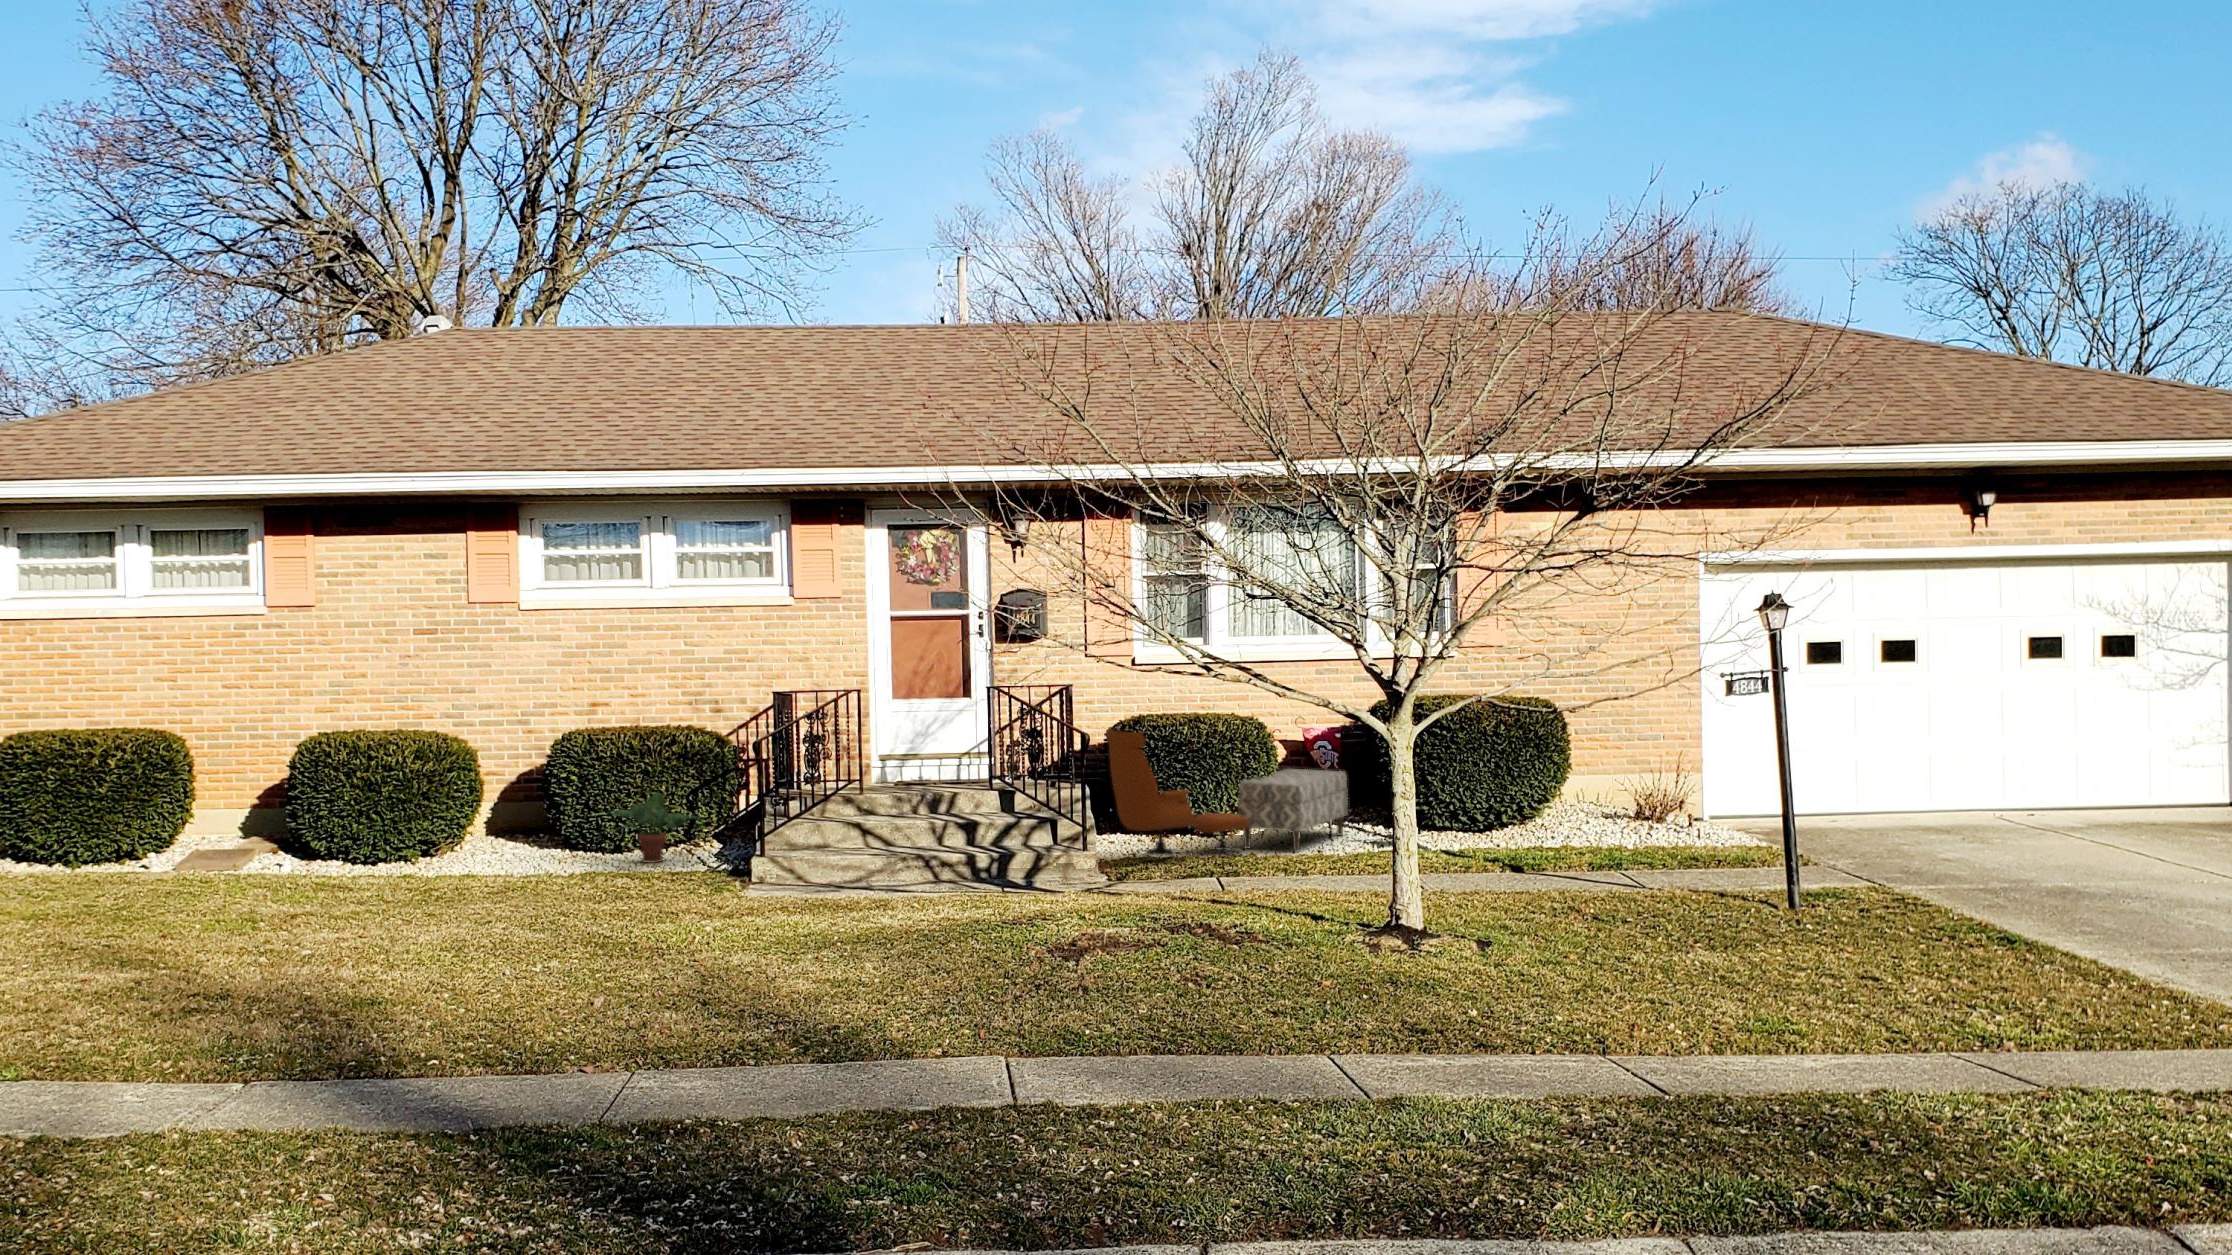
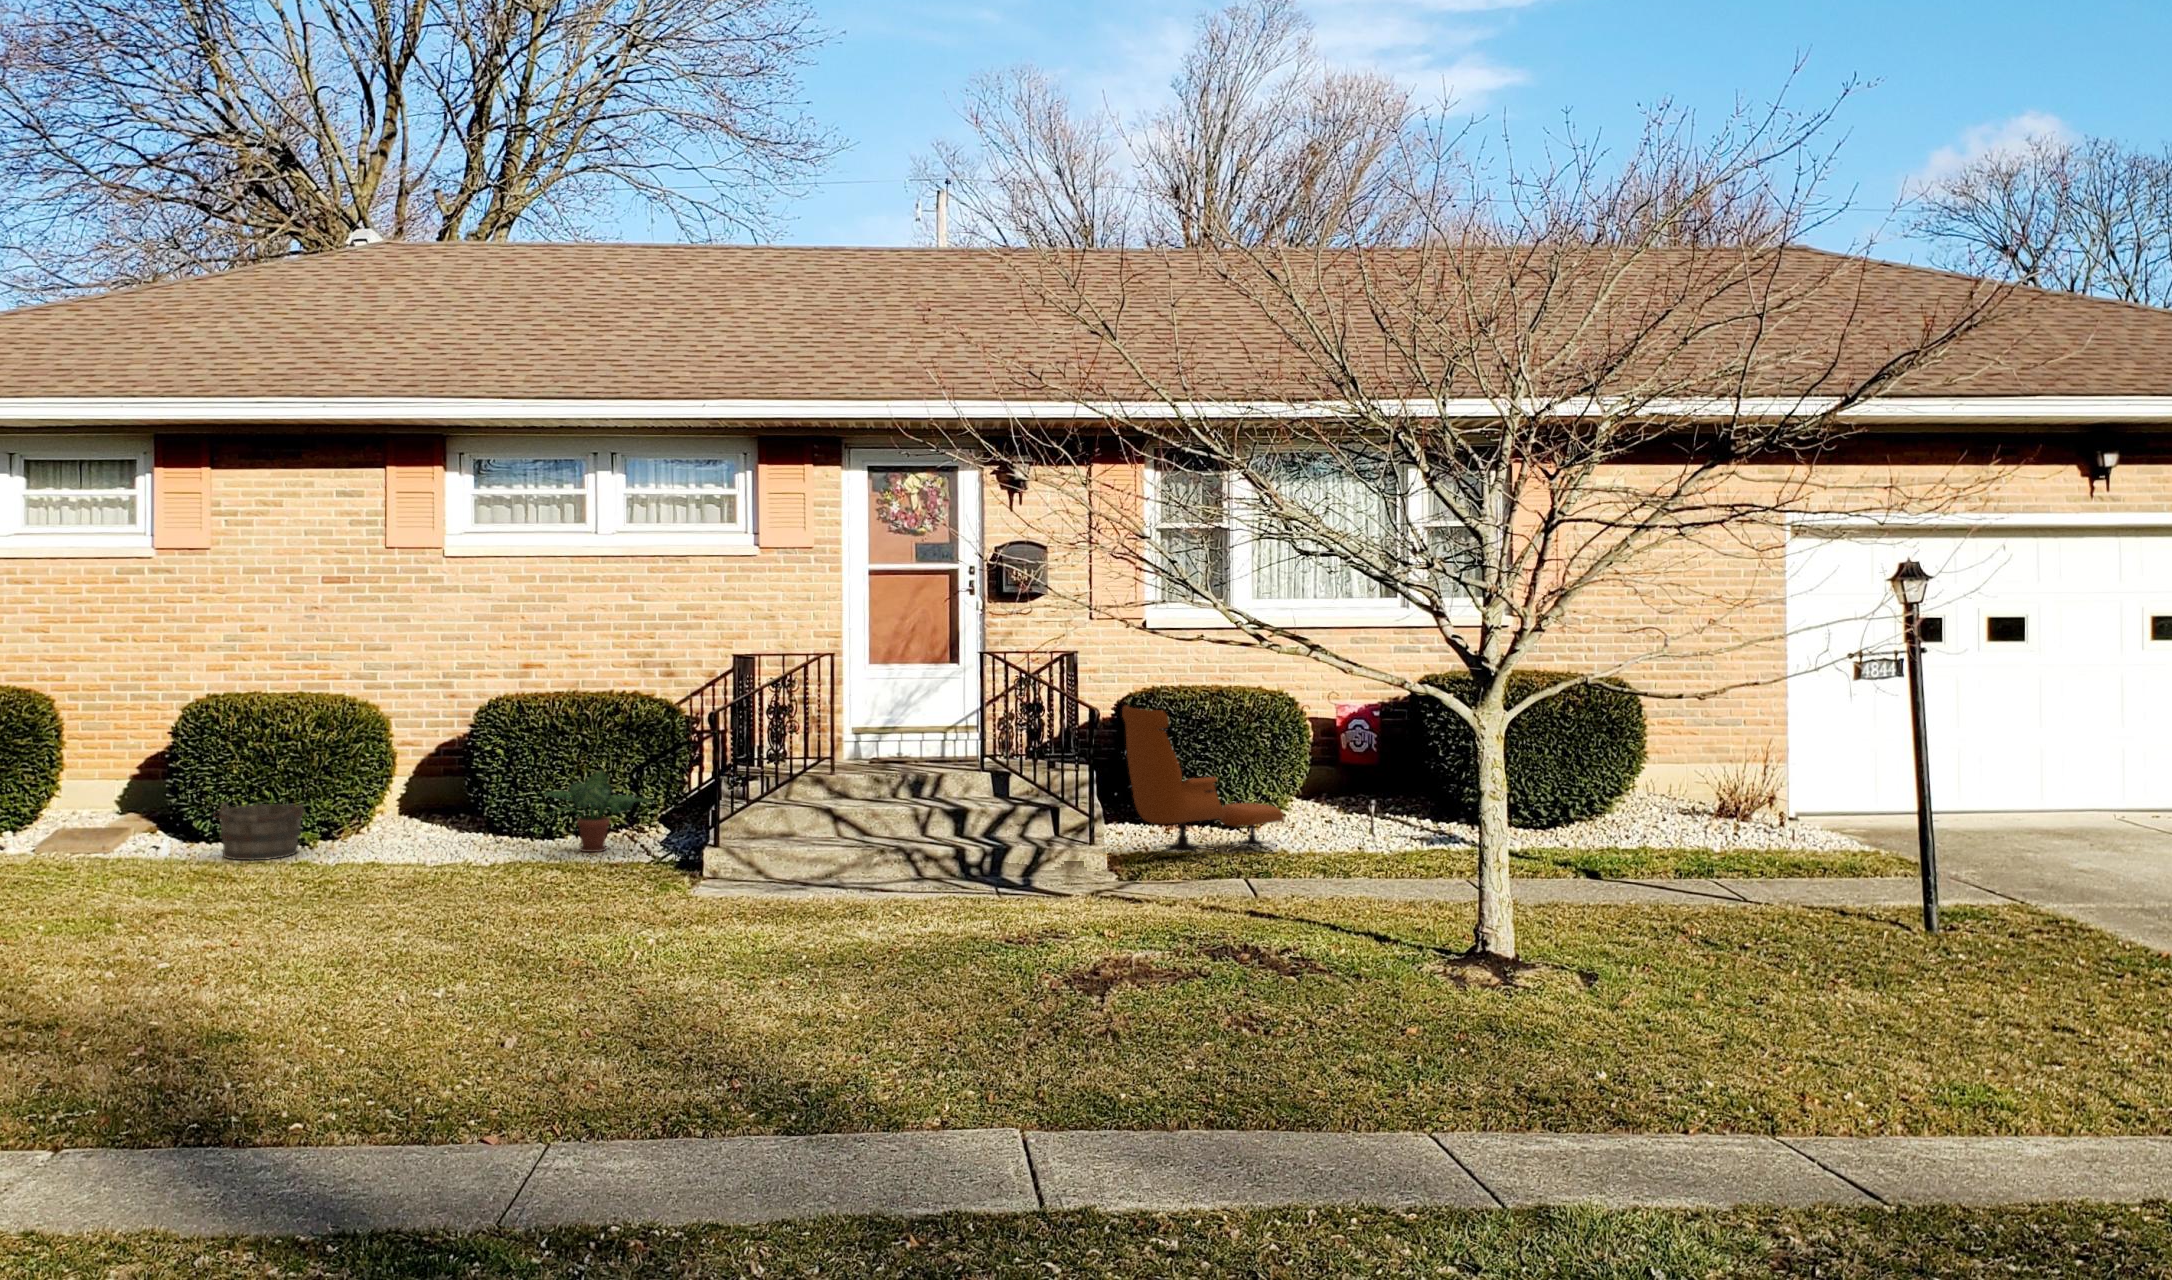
bench: present [1238,768,1348,853] -> none [1271,752,1392,850]
bucket: none [330,824,406,873] -> present [218,803,304,860]

